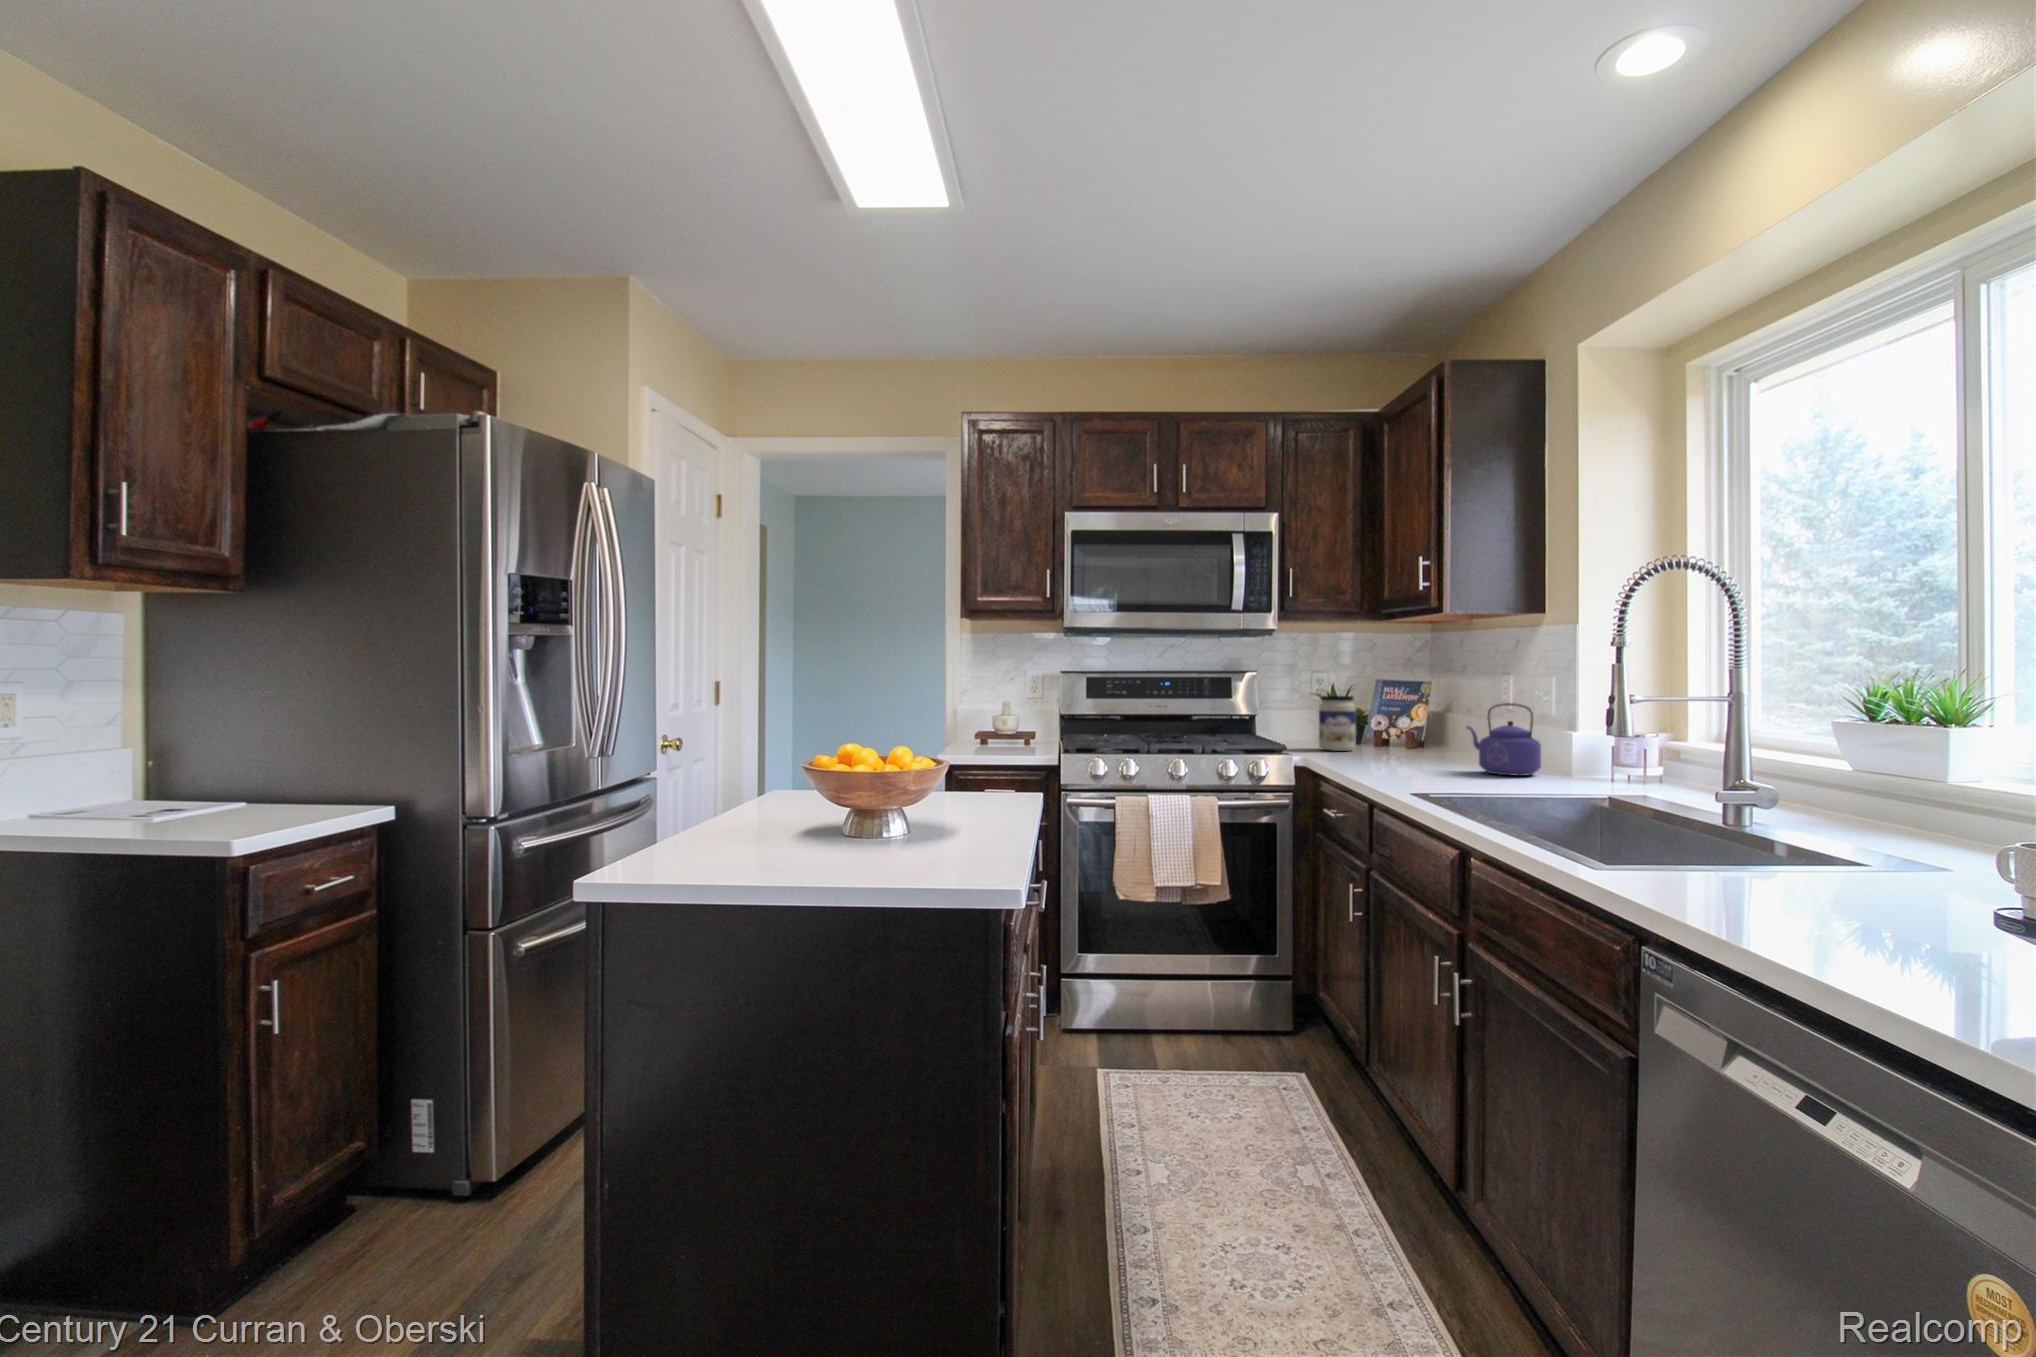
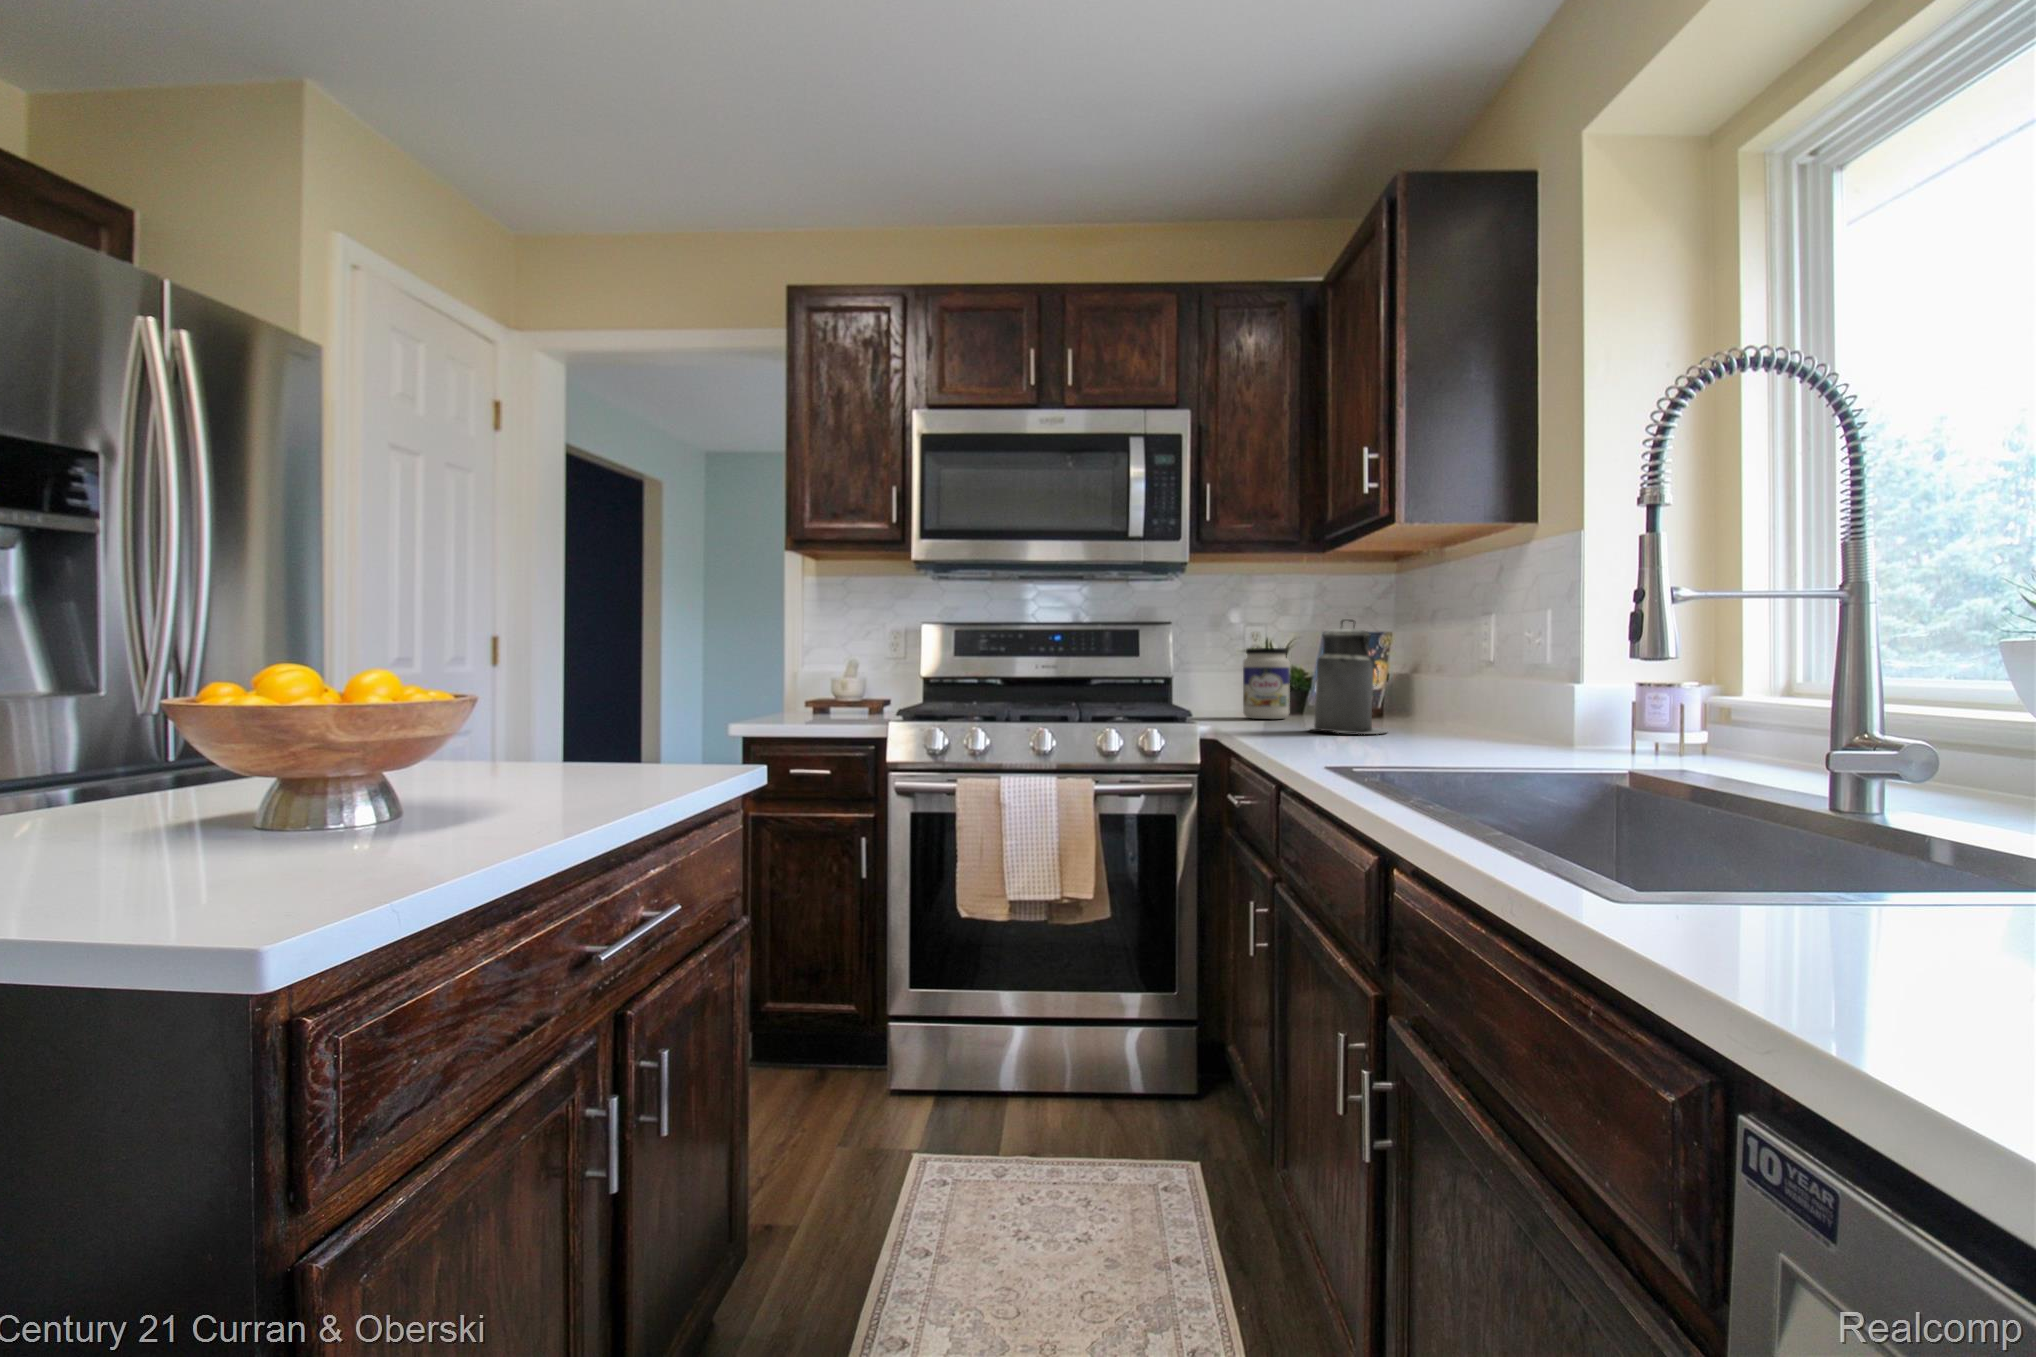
canister: none [1376,680,1439,766] -> present [1311,619,1388,734]
kettle: present [1467,703,1541,776] -> none [1424,643,1527,744]

